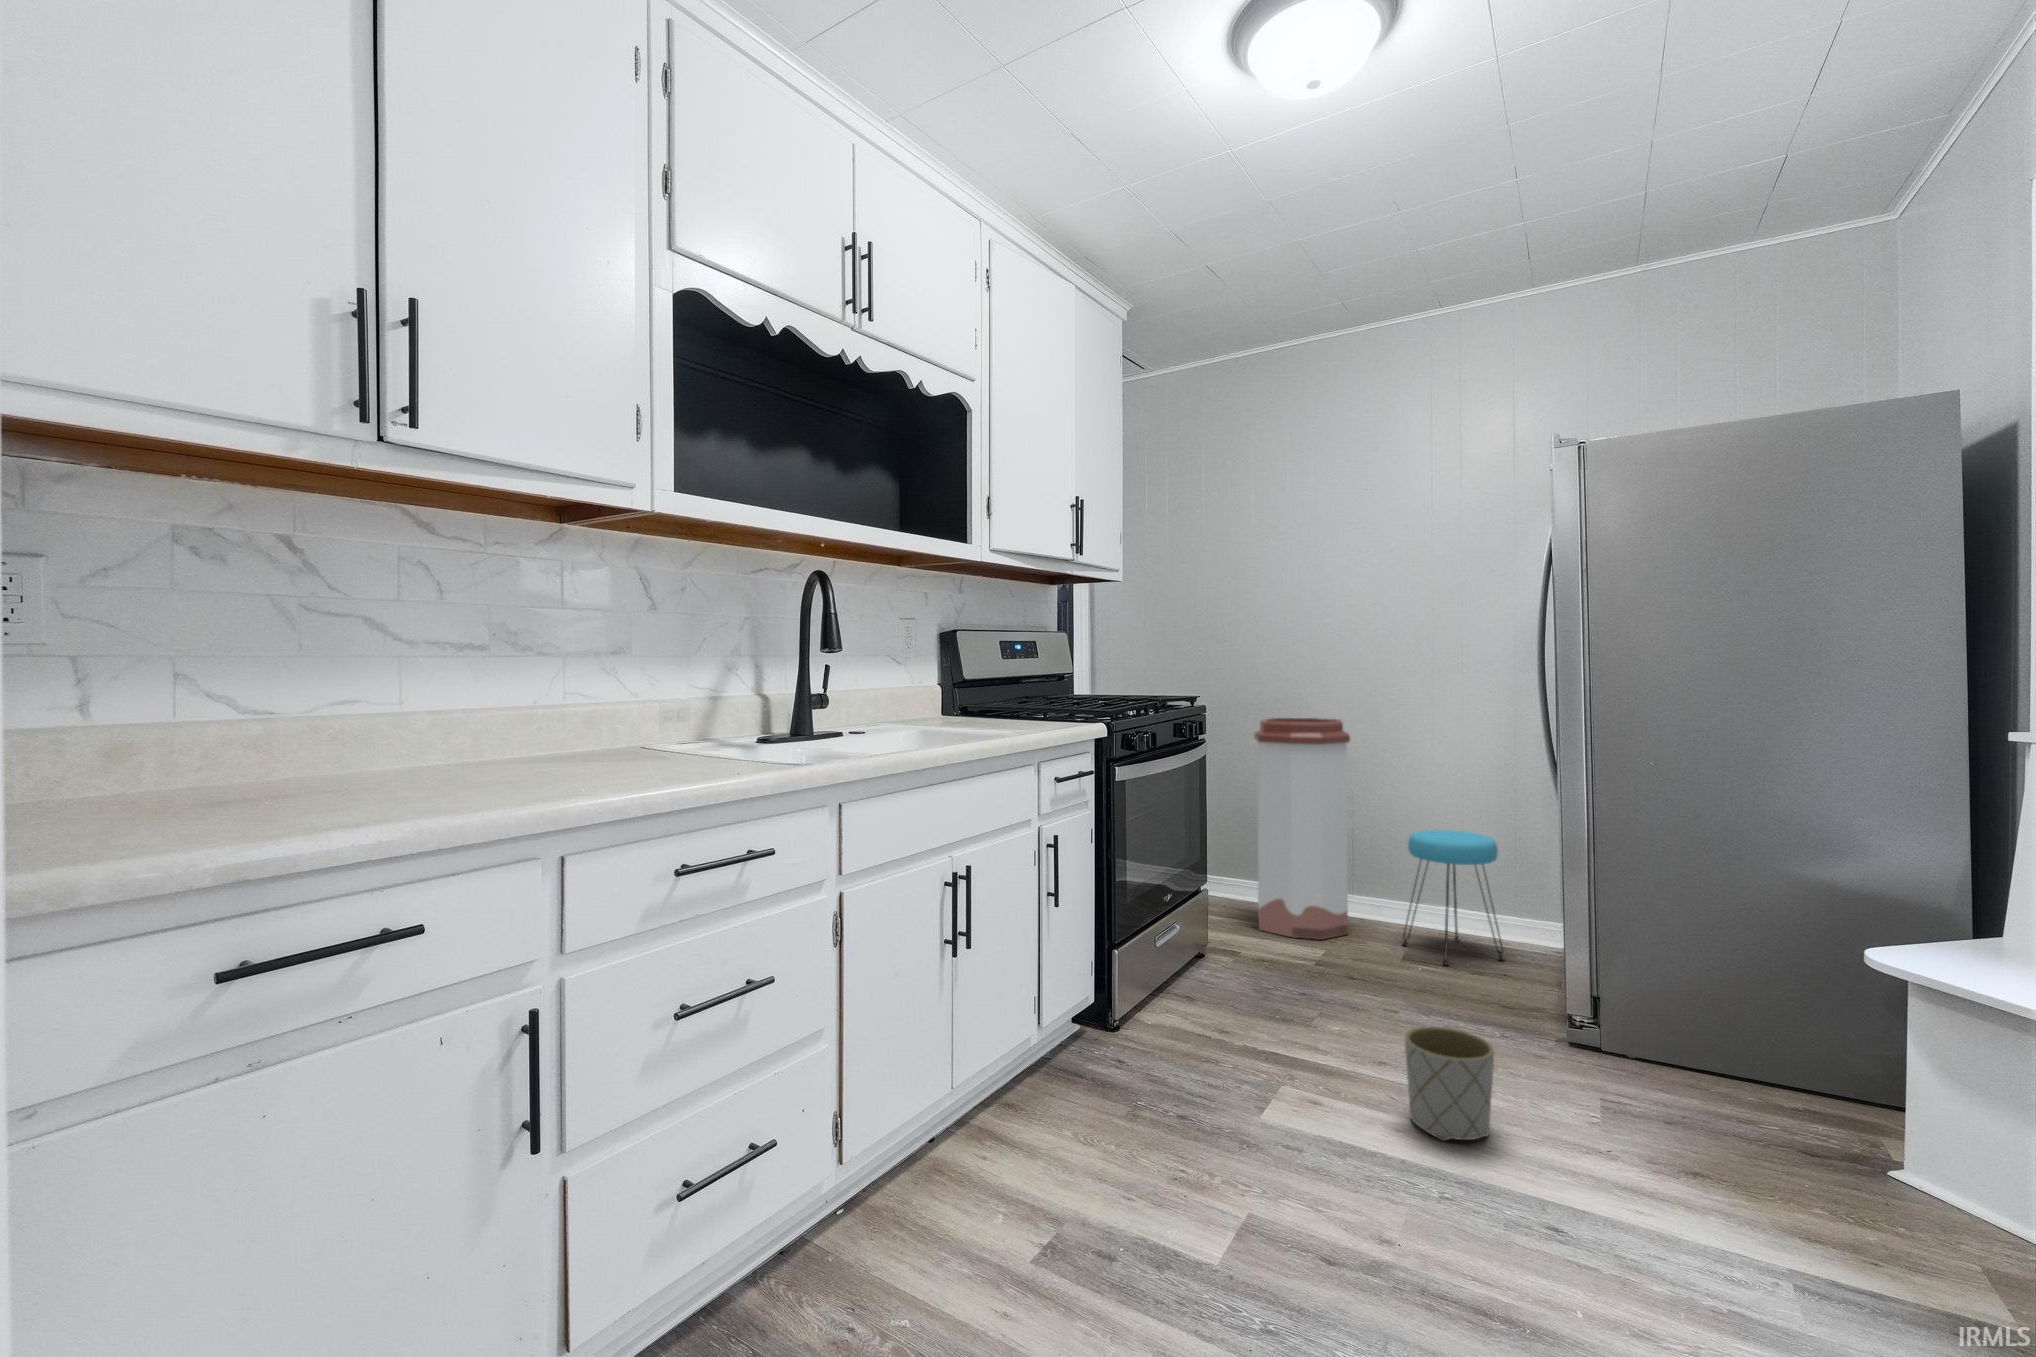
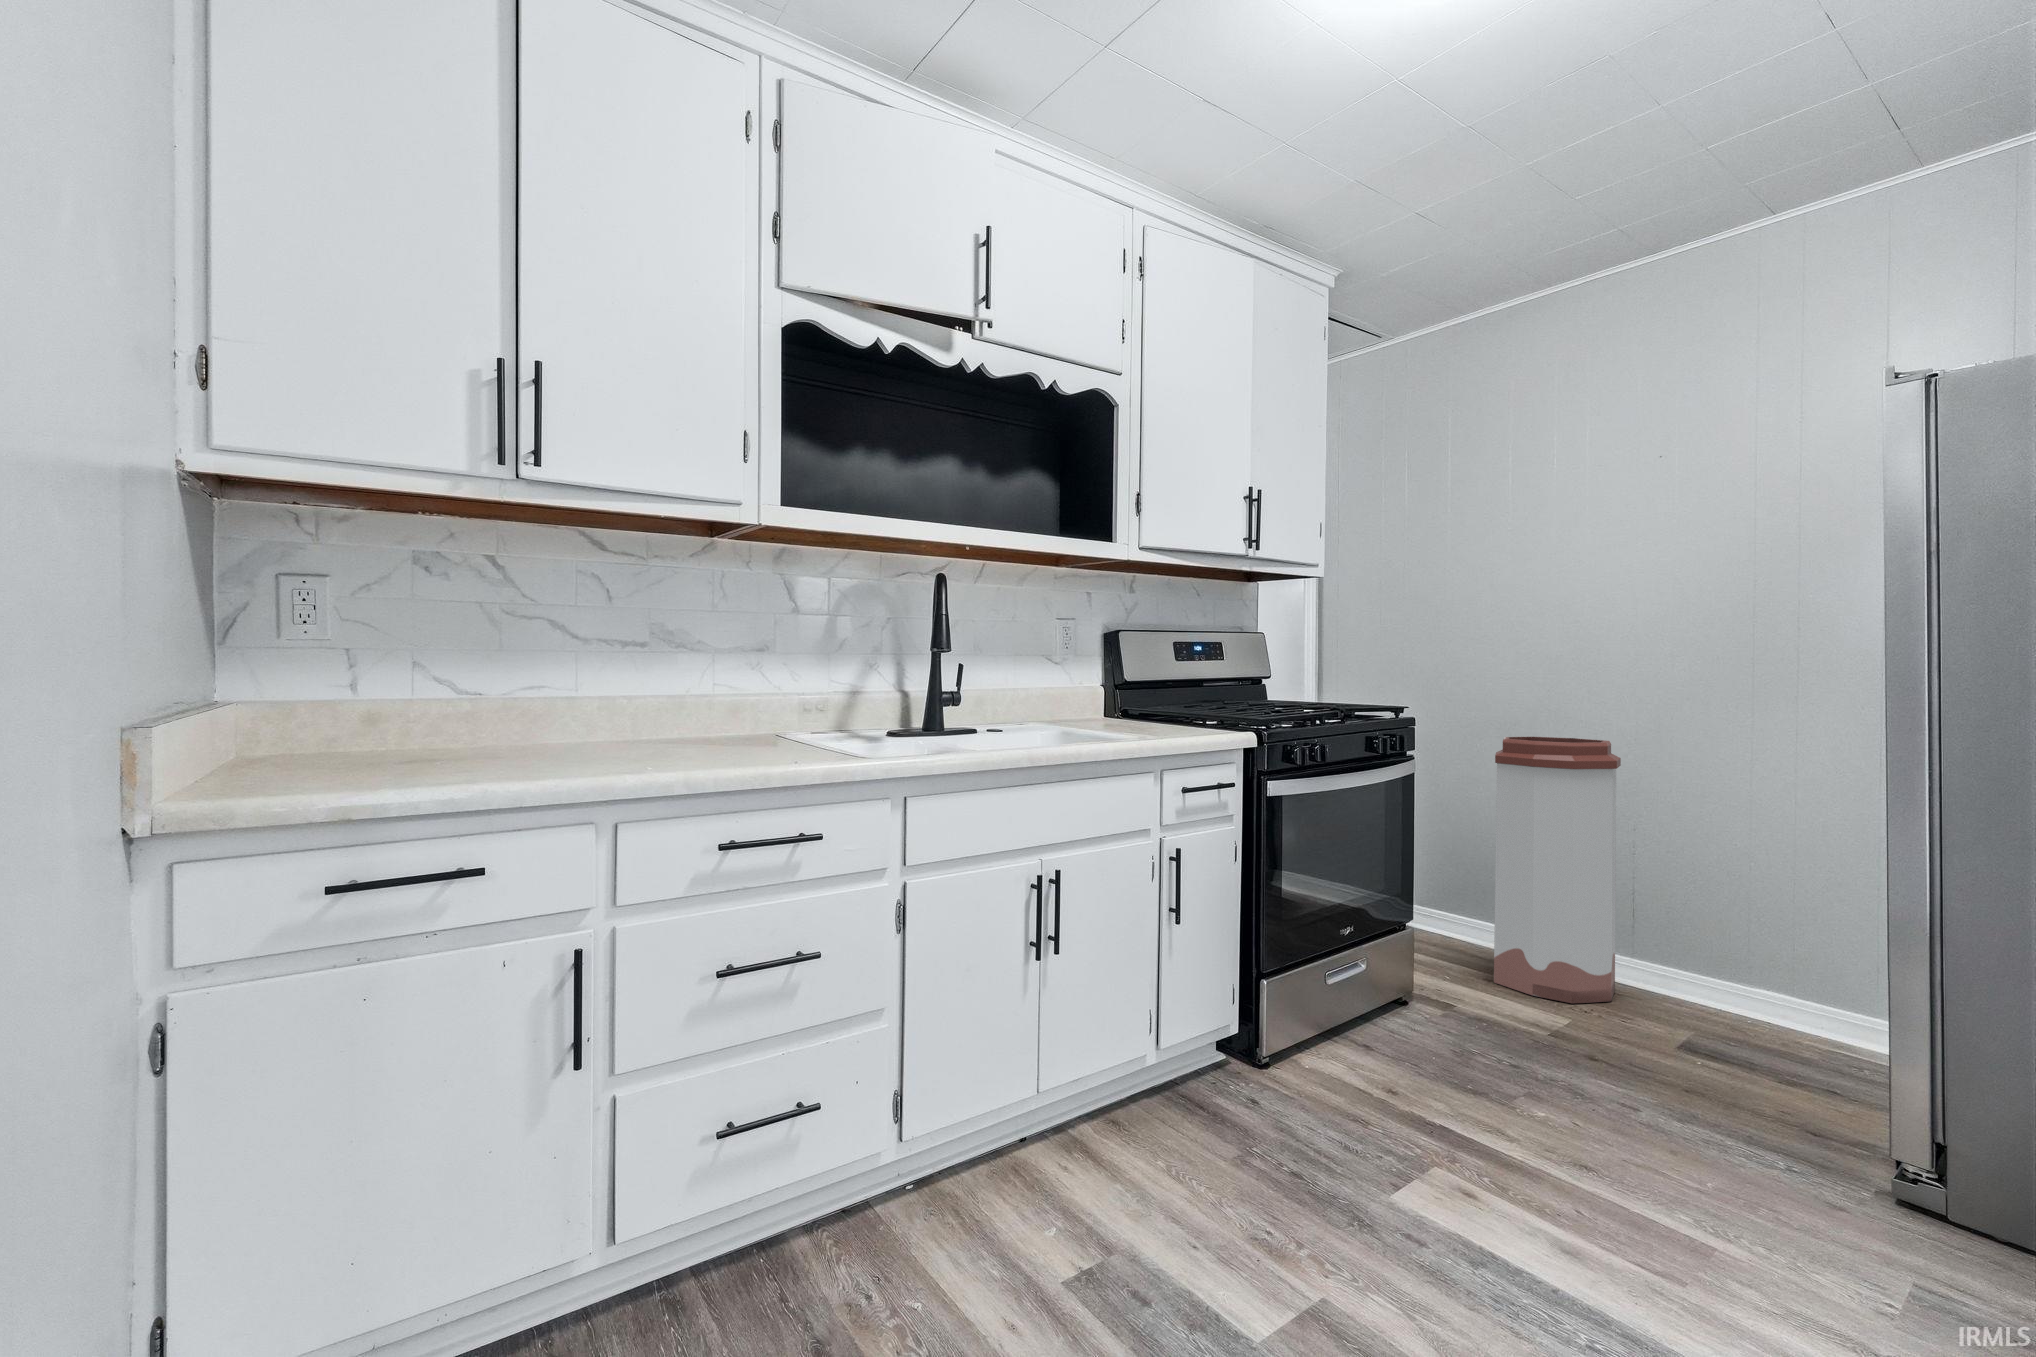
stool: present [1402,830,1504,964] -> none [1682,884,1832,1061]
planter: present [1405,1026,1494,1141] -> none [1579,1120,1701,1273]

